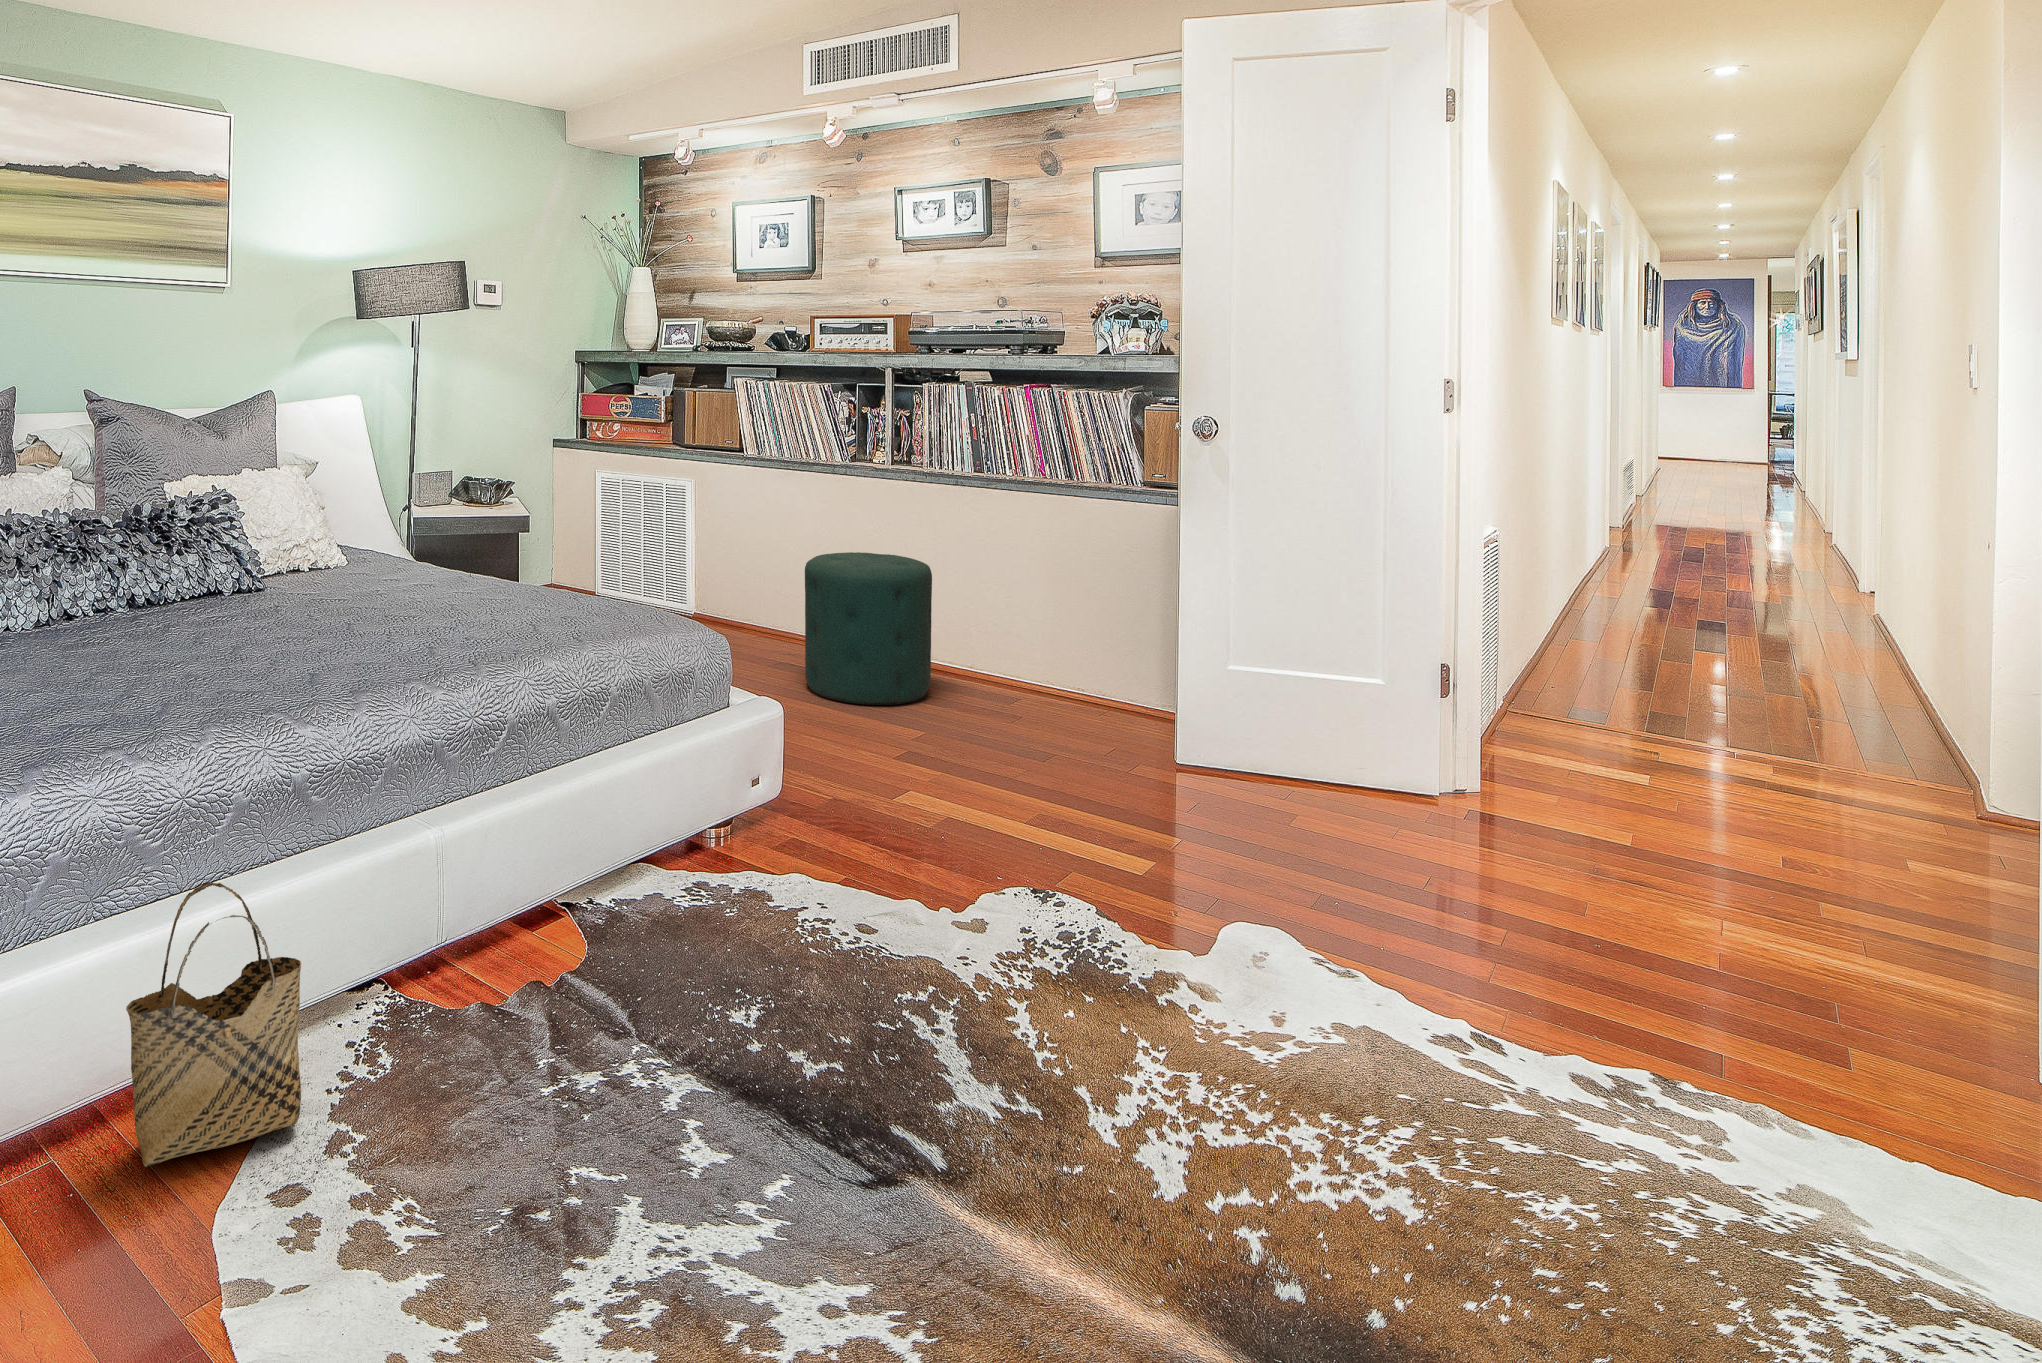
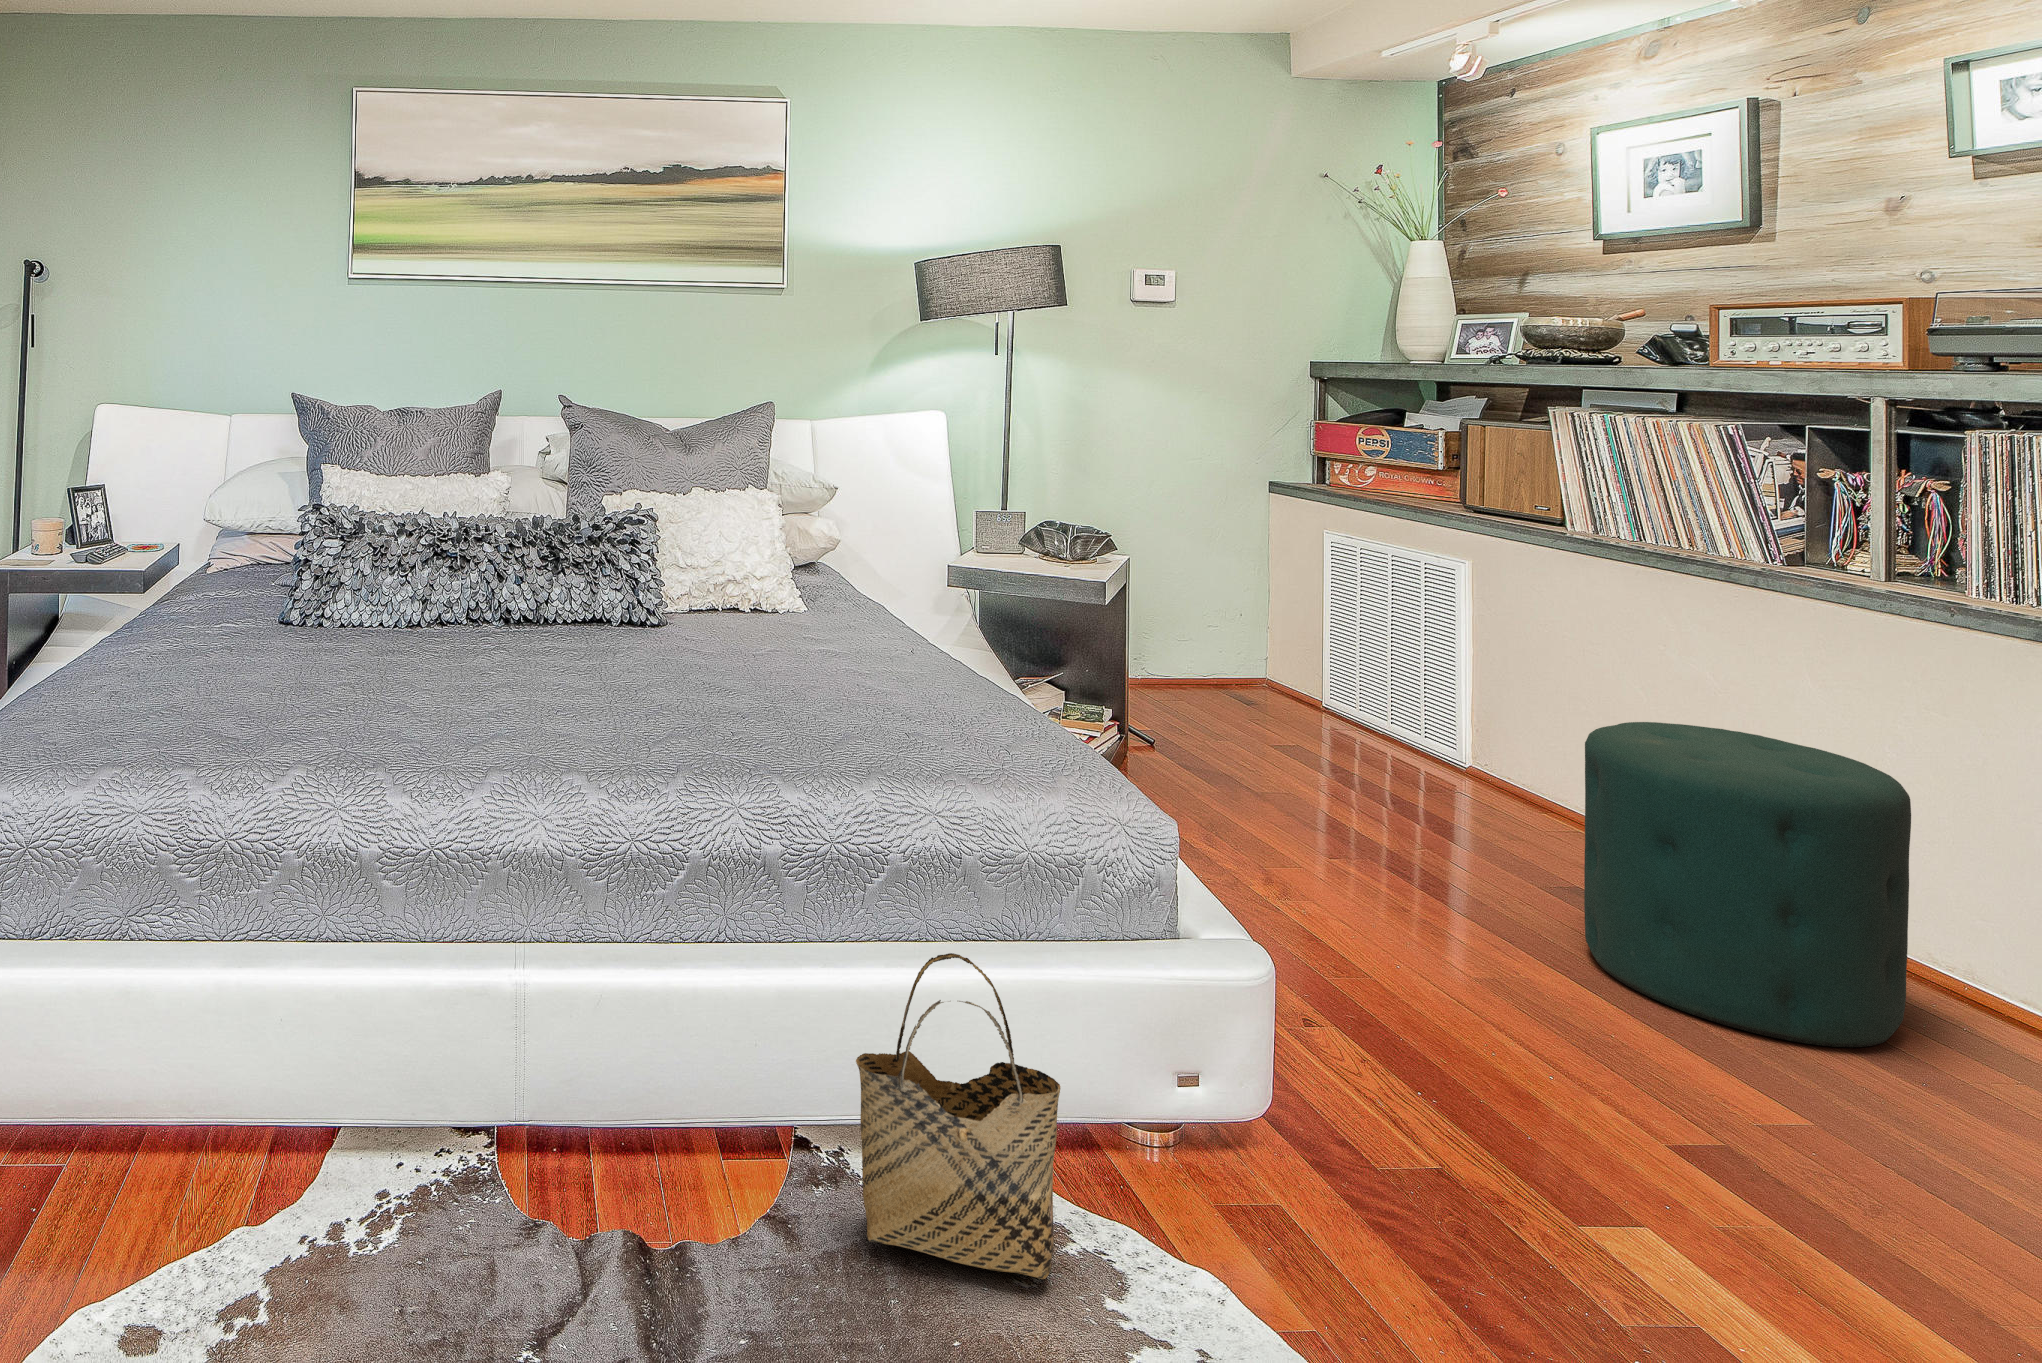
woven basket: present [126,883,301,1167] -> present [856,953,1060,1279]

